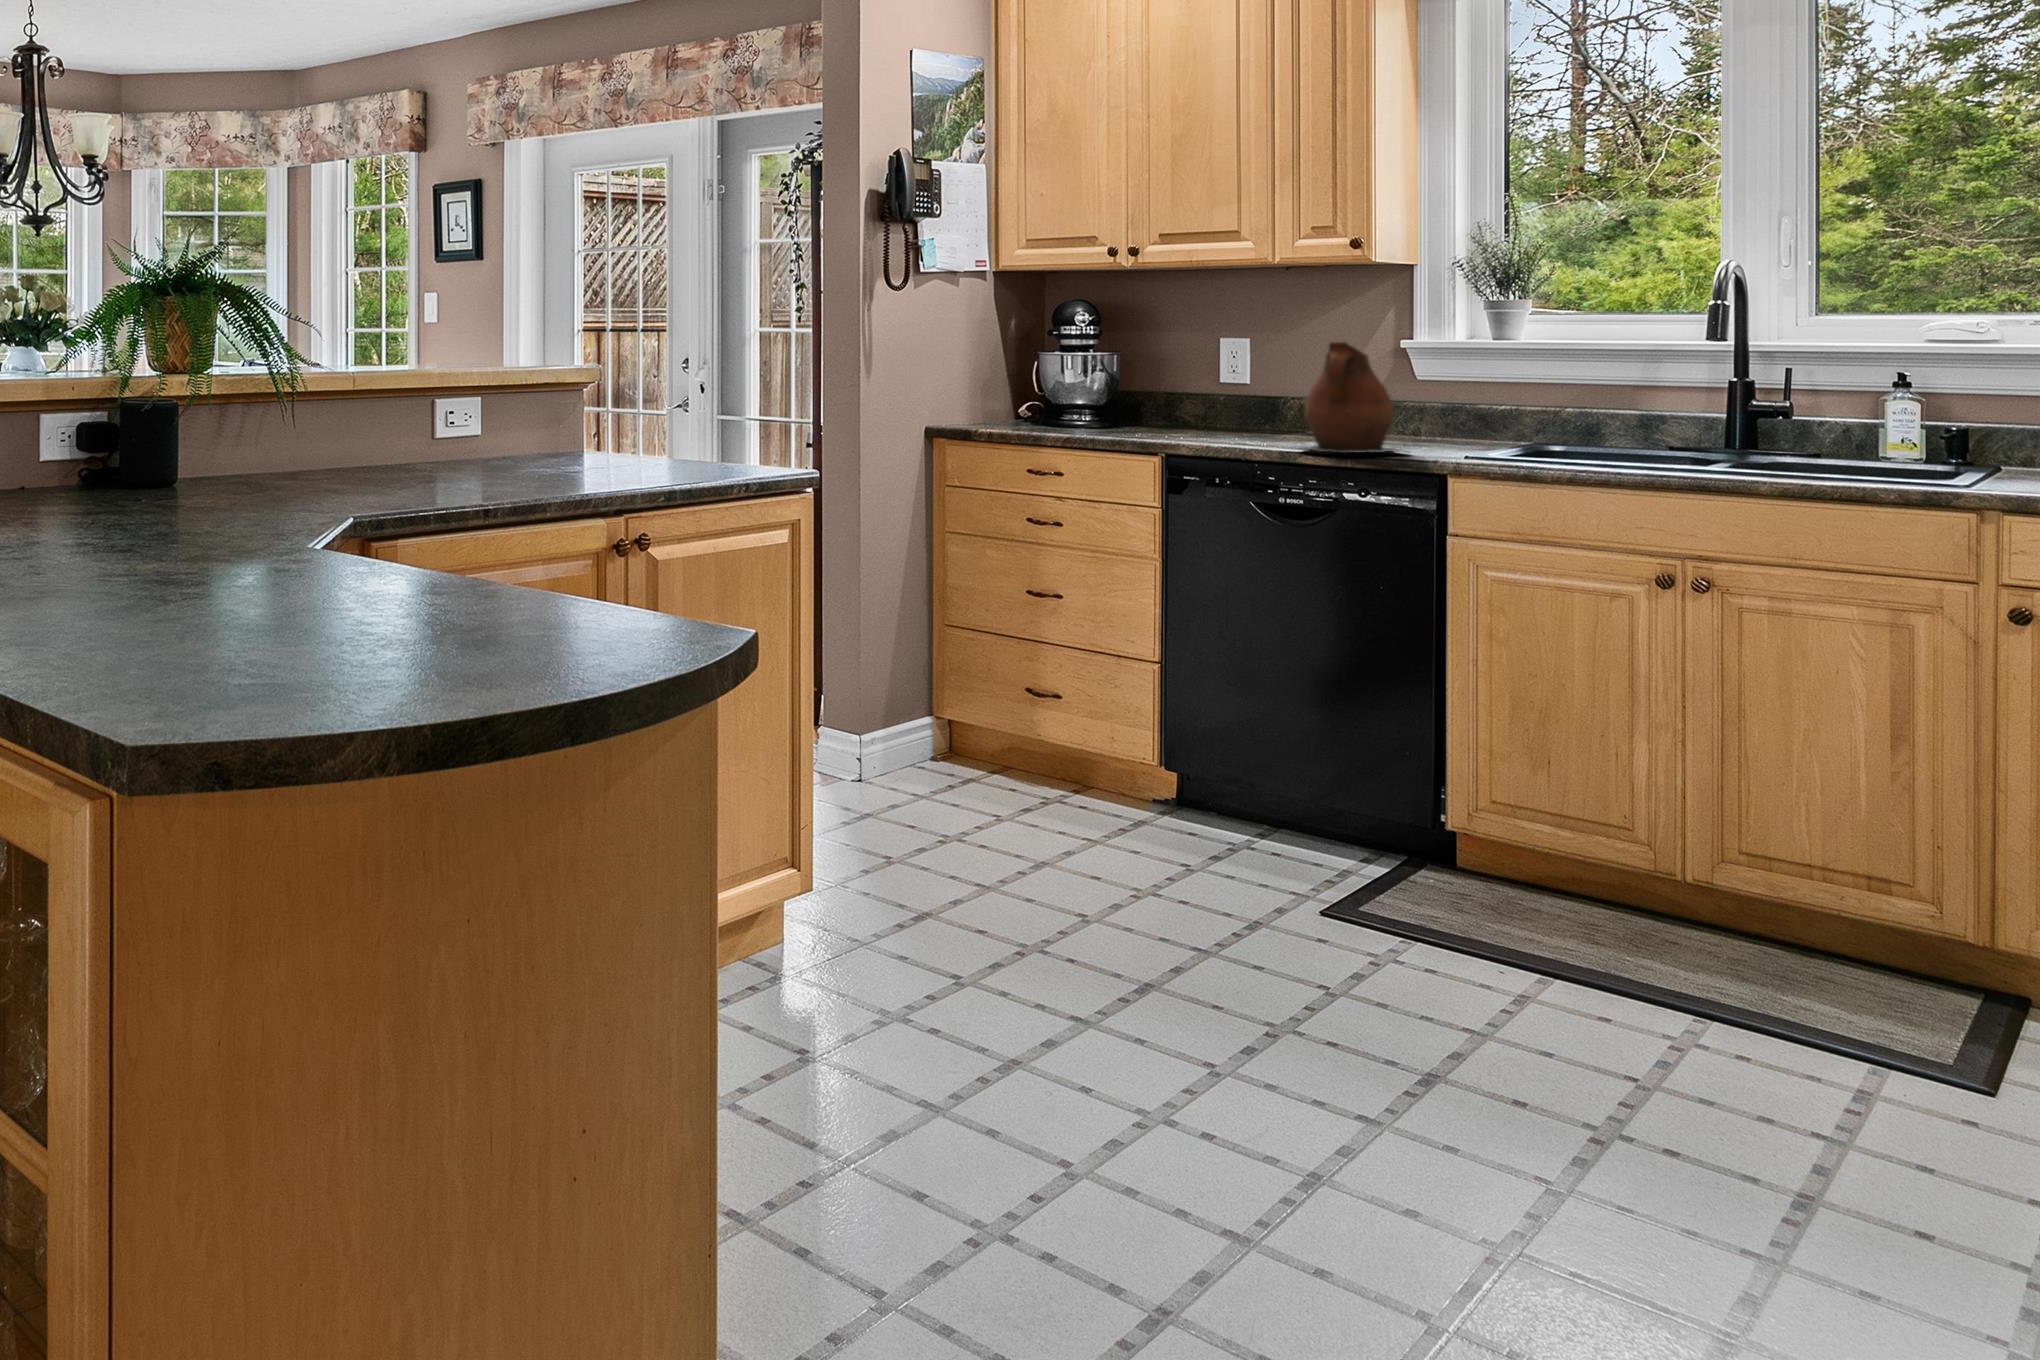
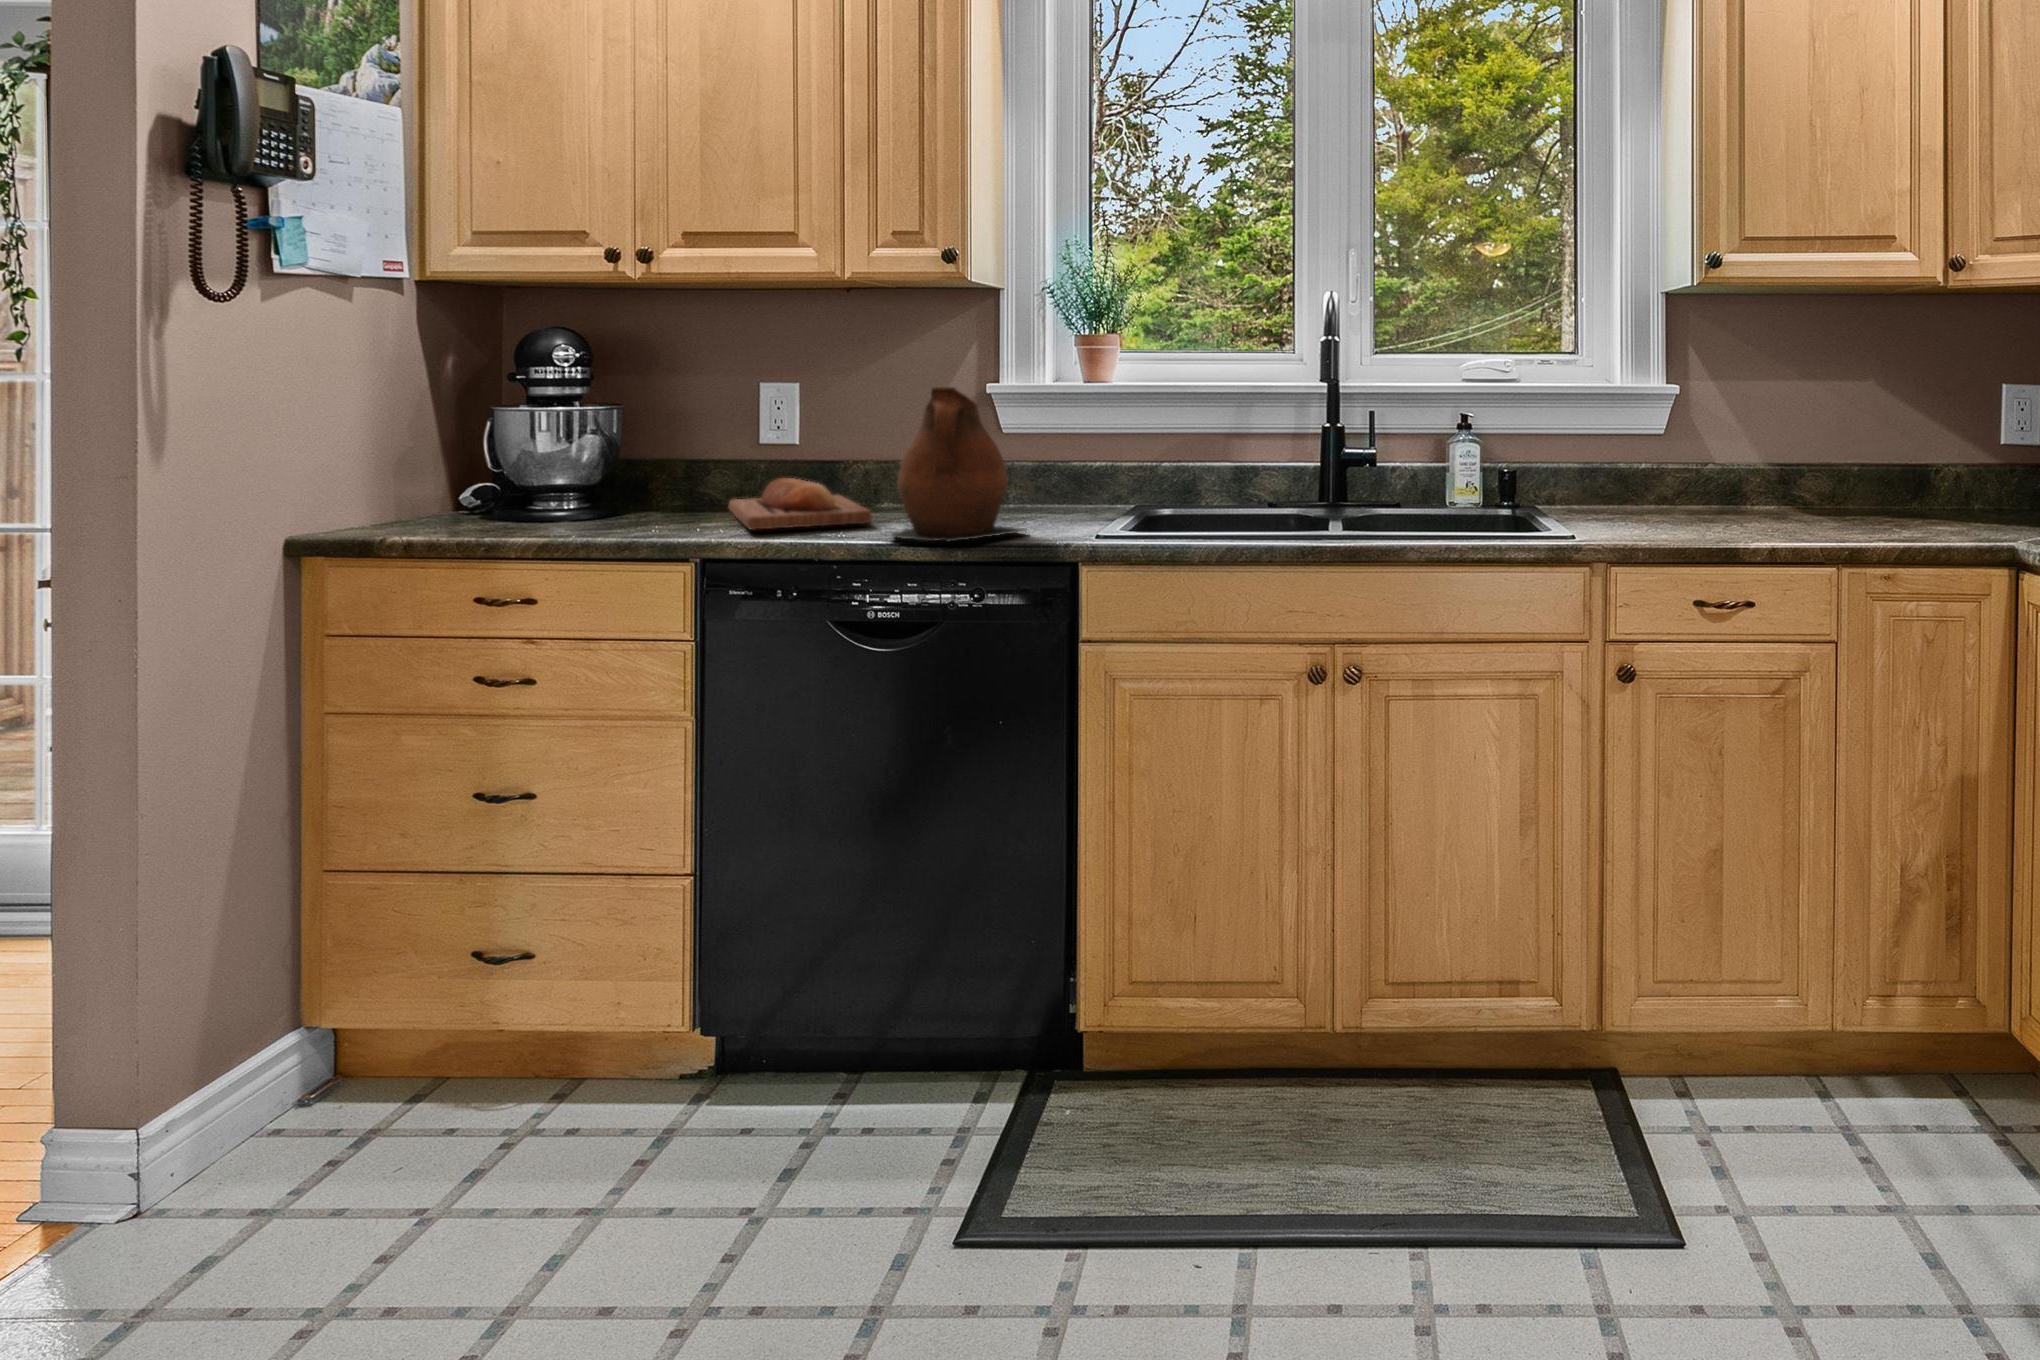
bread loaf: none [1194,408,1292,441] -> present [729,478,872,529]

